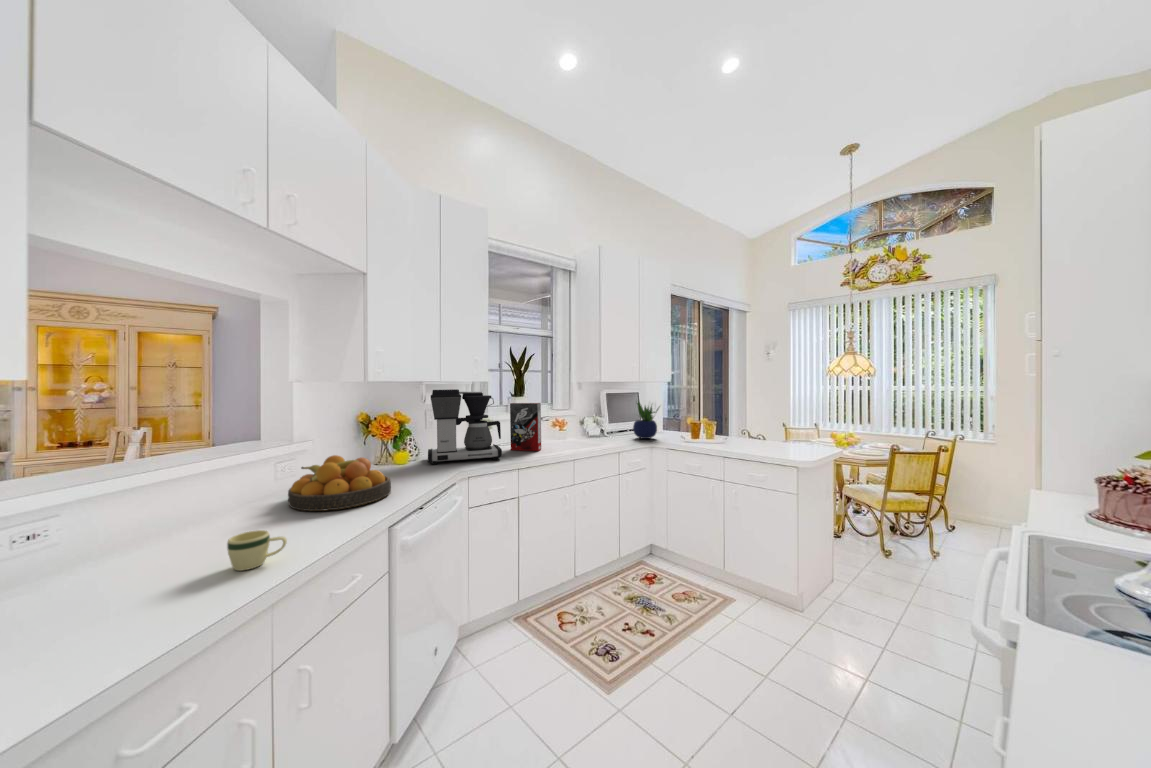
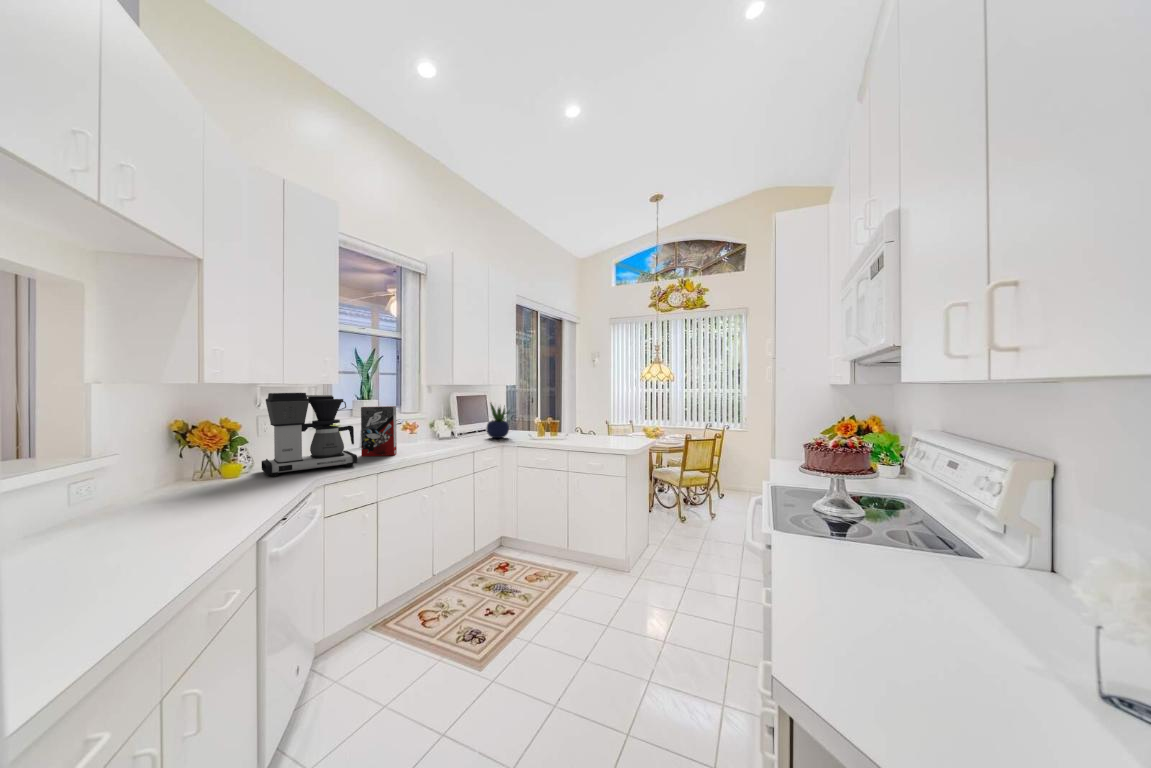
fruit bowl: present [288,455,391,511] -> none [90,471,238,538]
mug: present [227,530,287,571] -> none [64,555,146,603]

